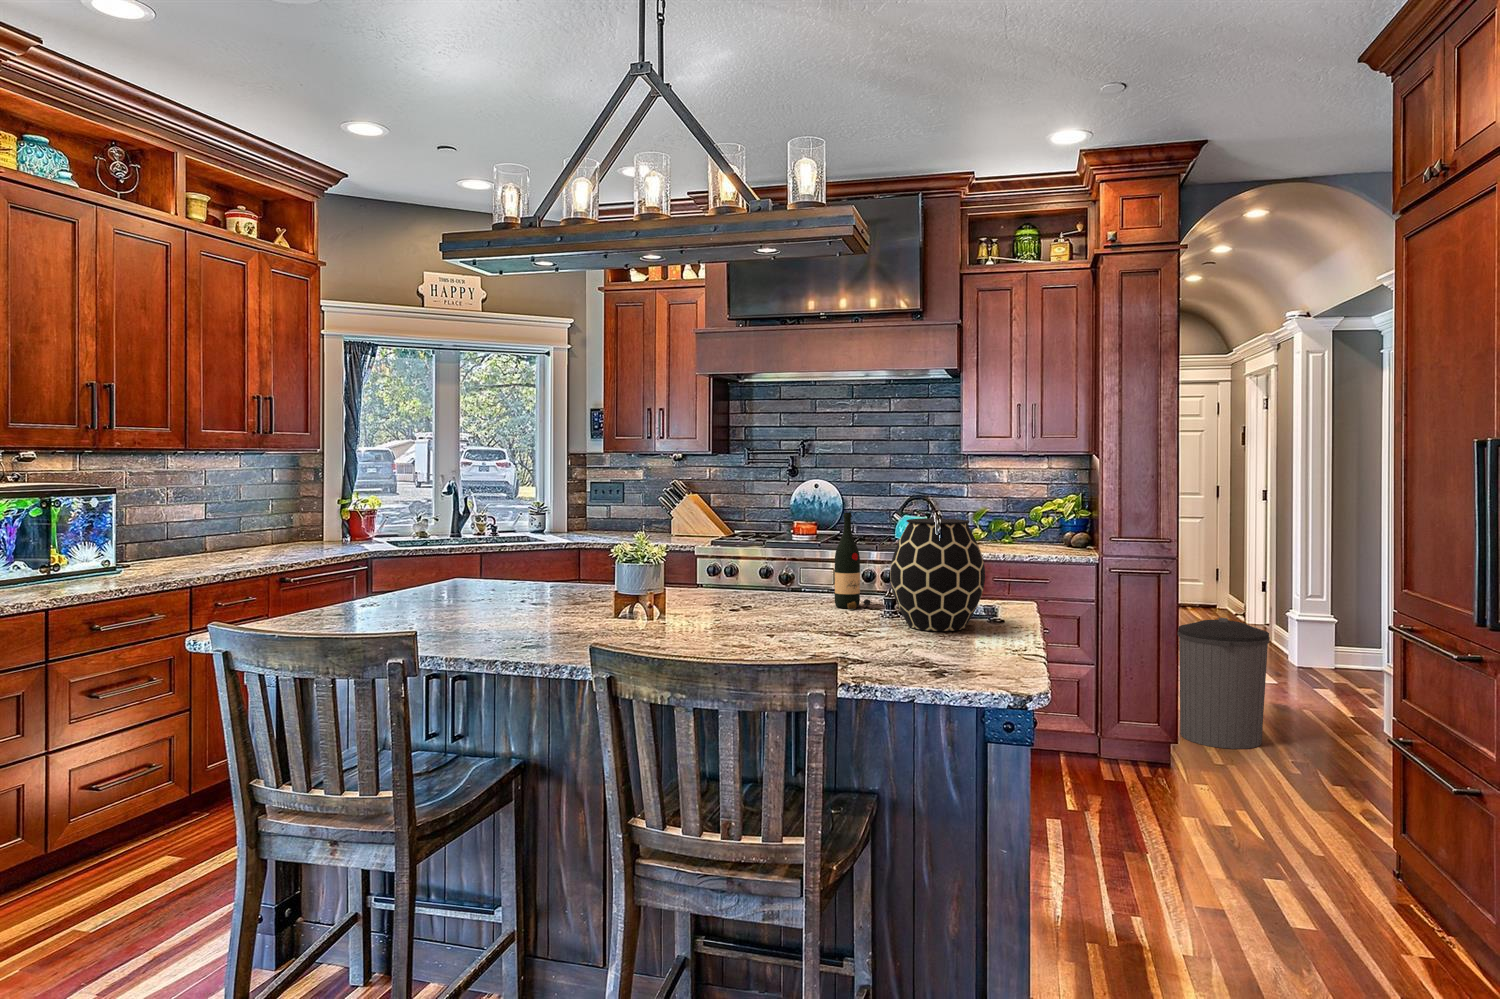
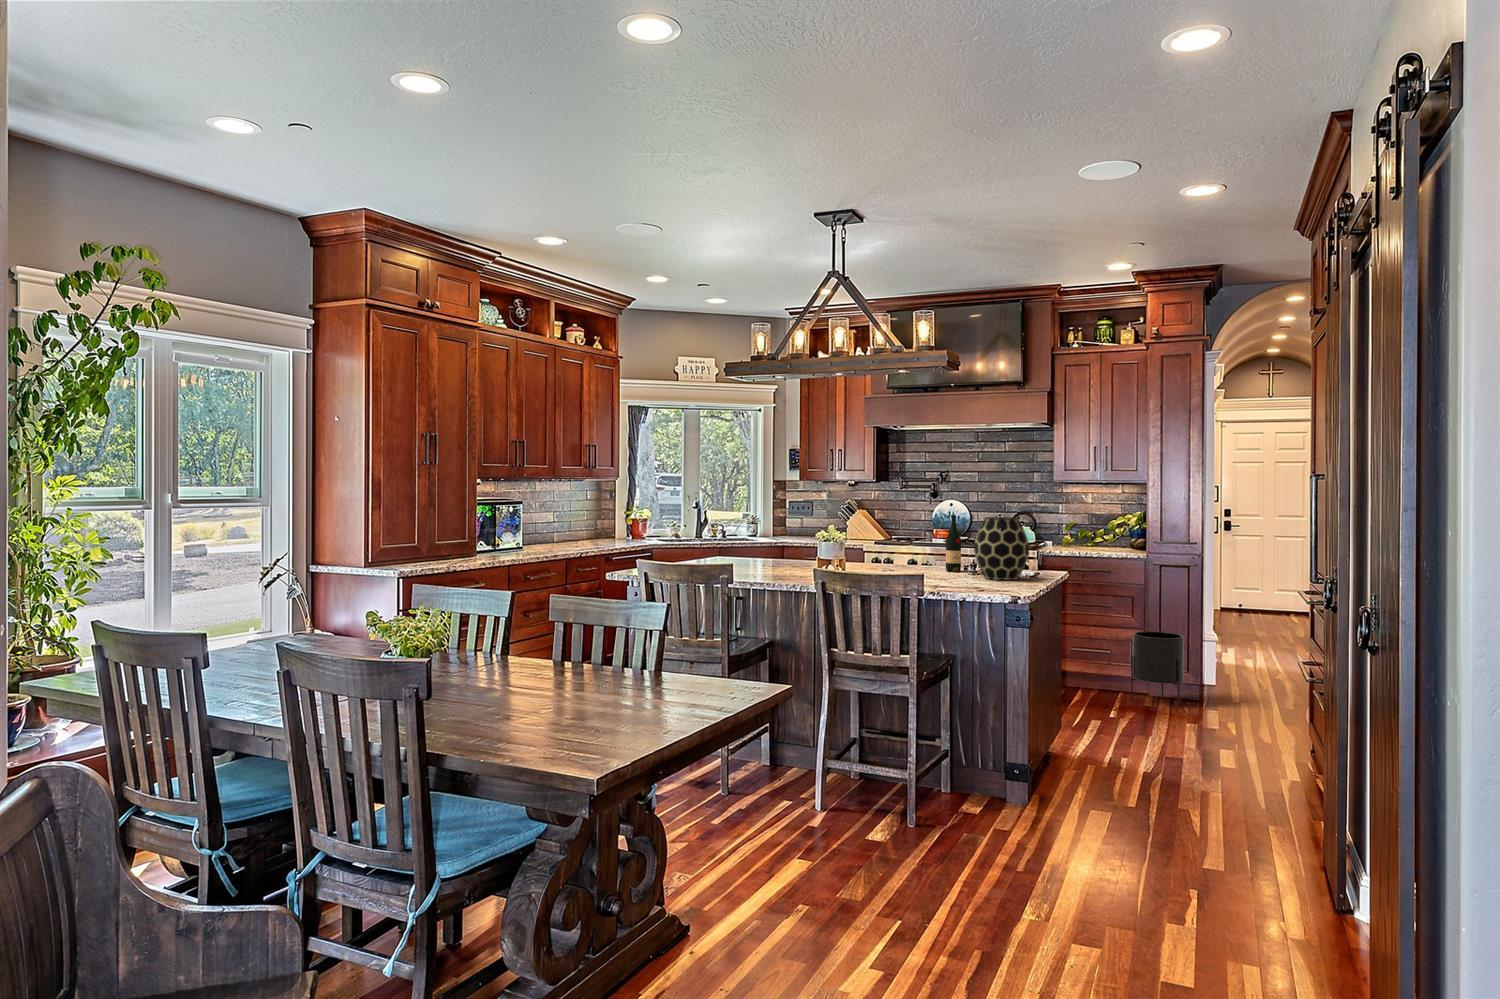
trash can: present [1178,618,1270,749] -> none [1218,602,1286,697]
planter: none [1080,667,1153,779] -> present [1131,631,1184,708]

